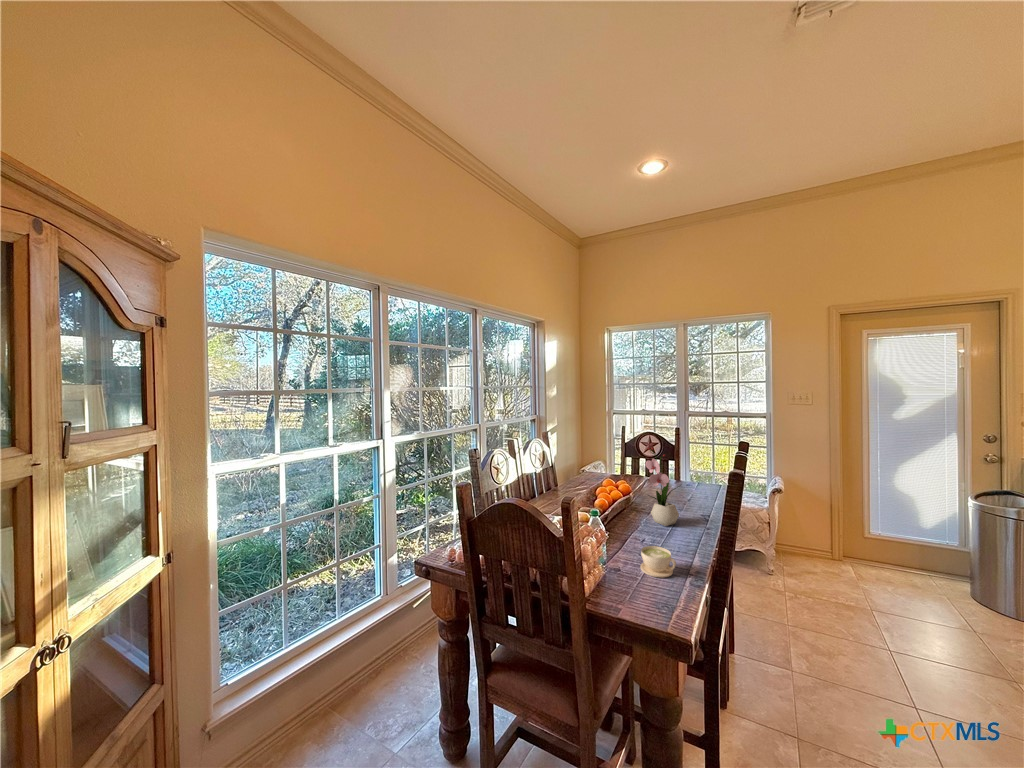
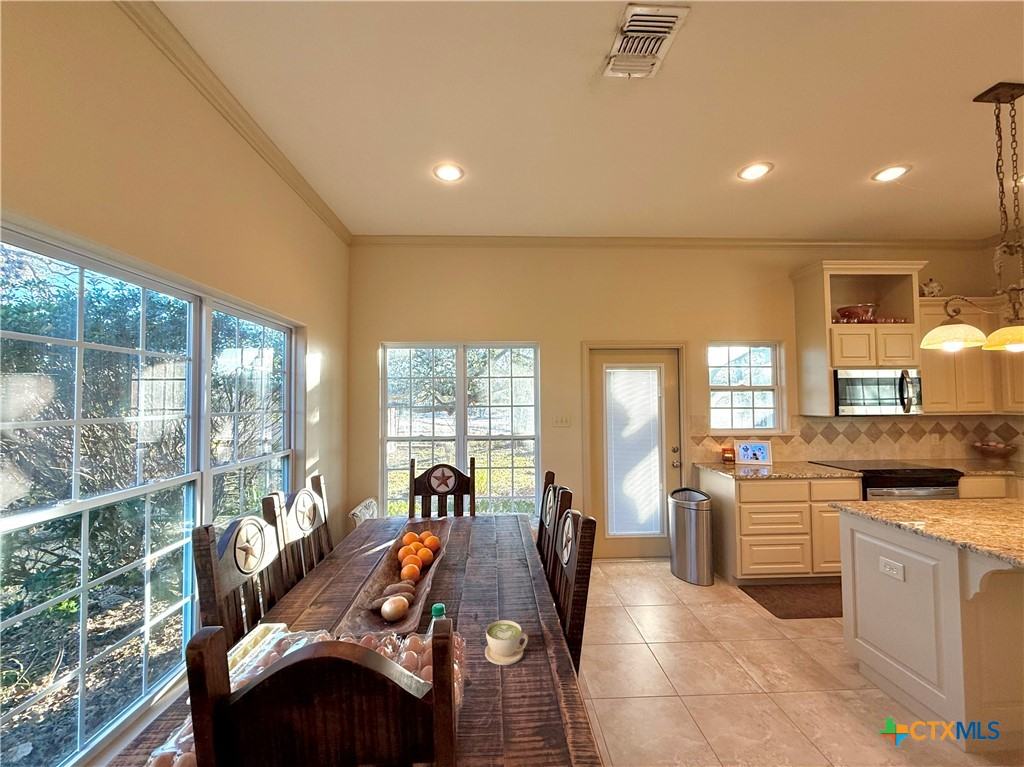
flower arrangement: present [646,447,679,526] -> none [465,489,503,582]

